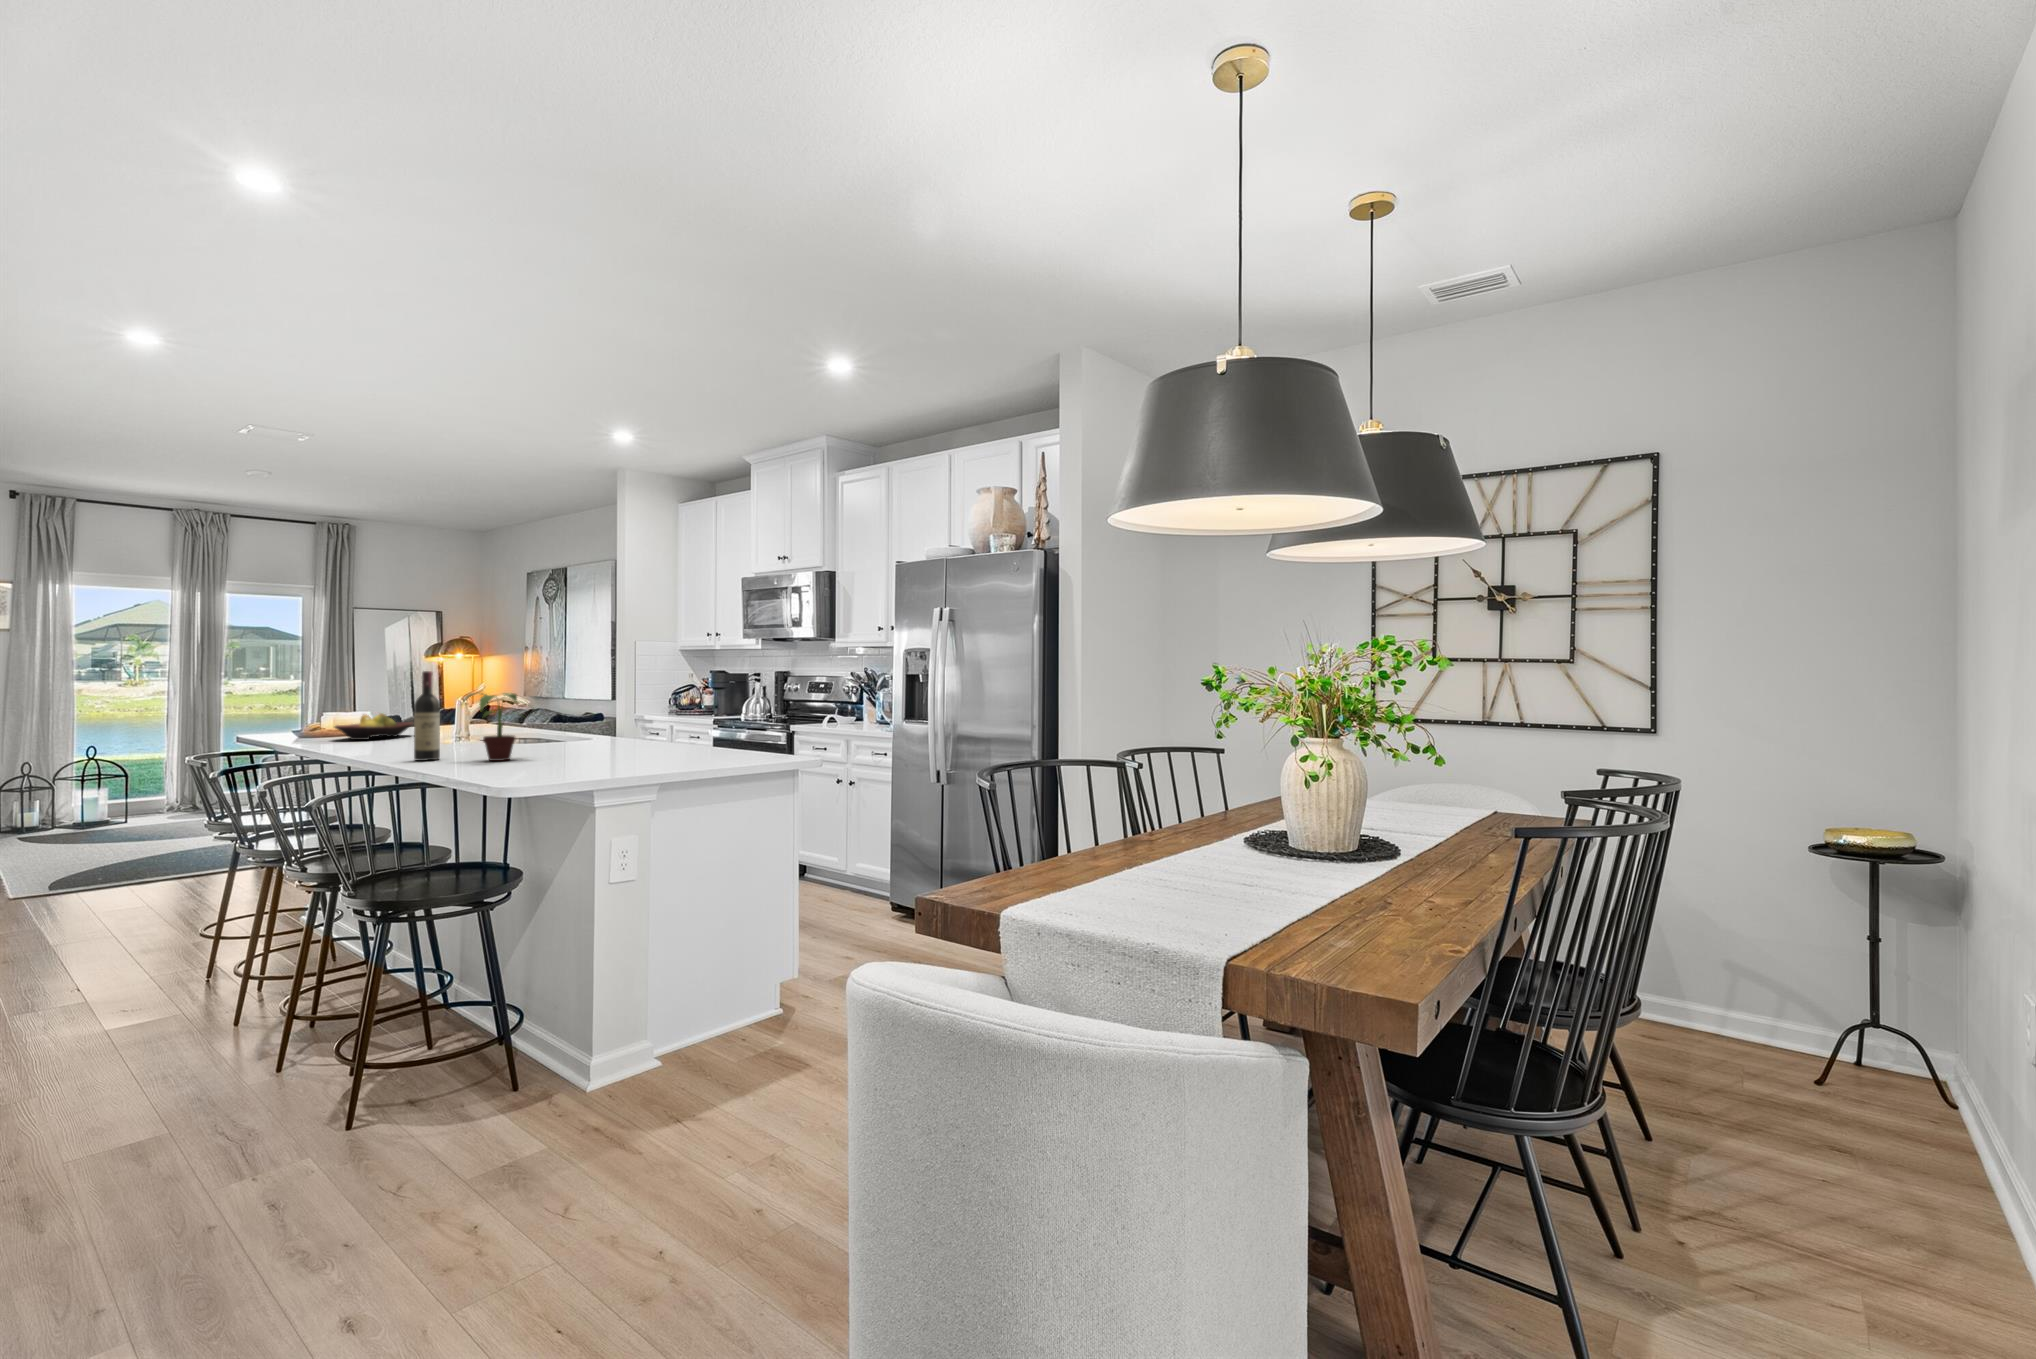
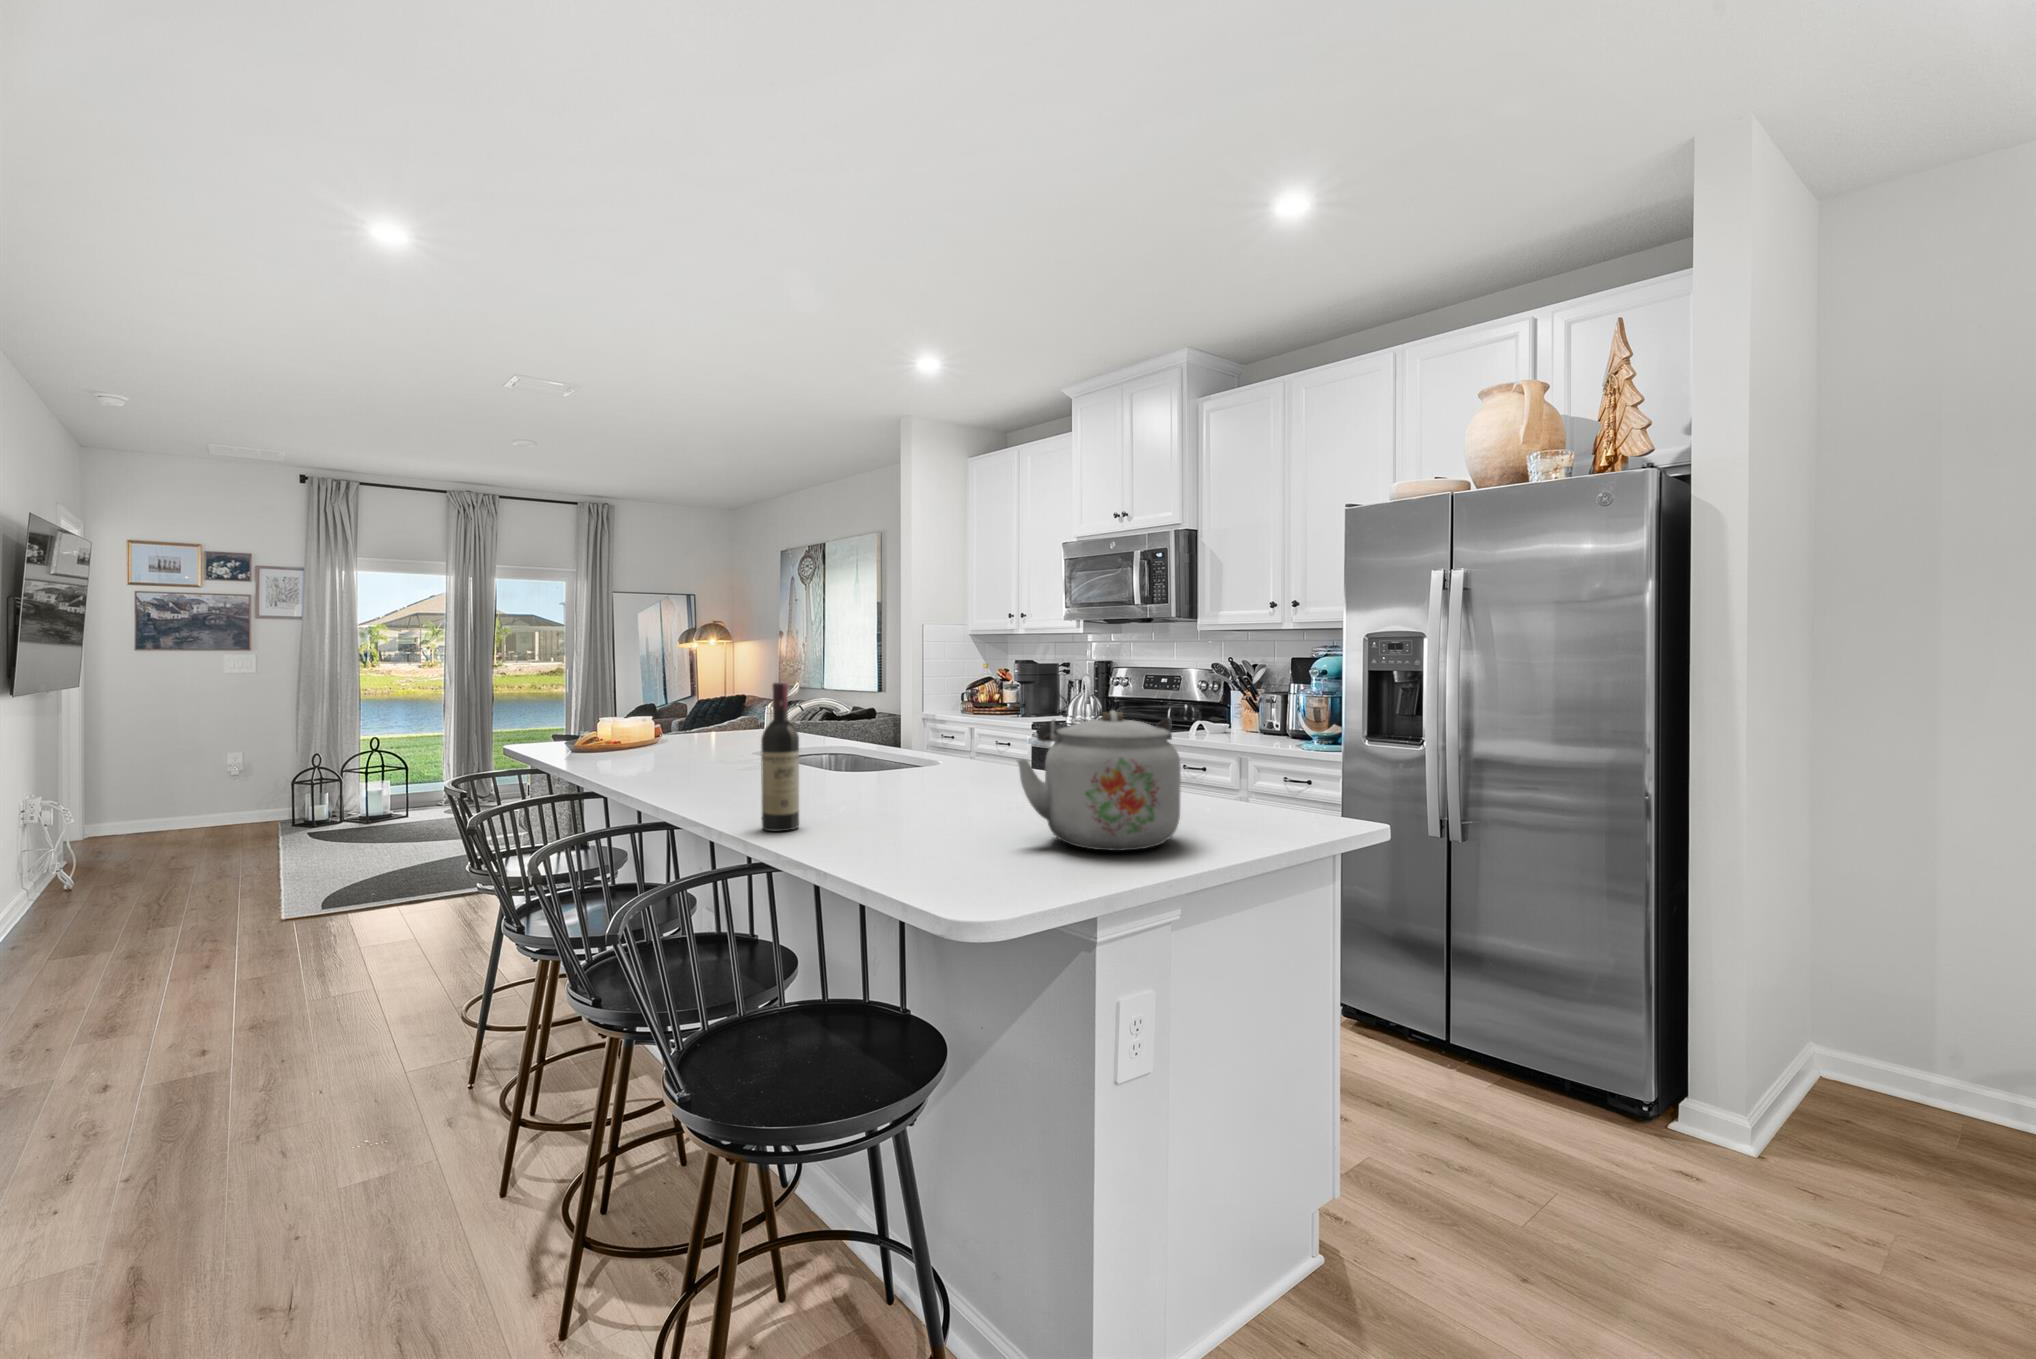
kettle: none [564,685,665,761] -> present [1017,710,1181,851]
potted plant: present [463,693,517,761] -> none [837,719,953,837]
fruit bowl: present [335,713,414,740] -> none [621,726,715,765]

